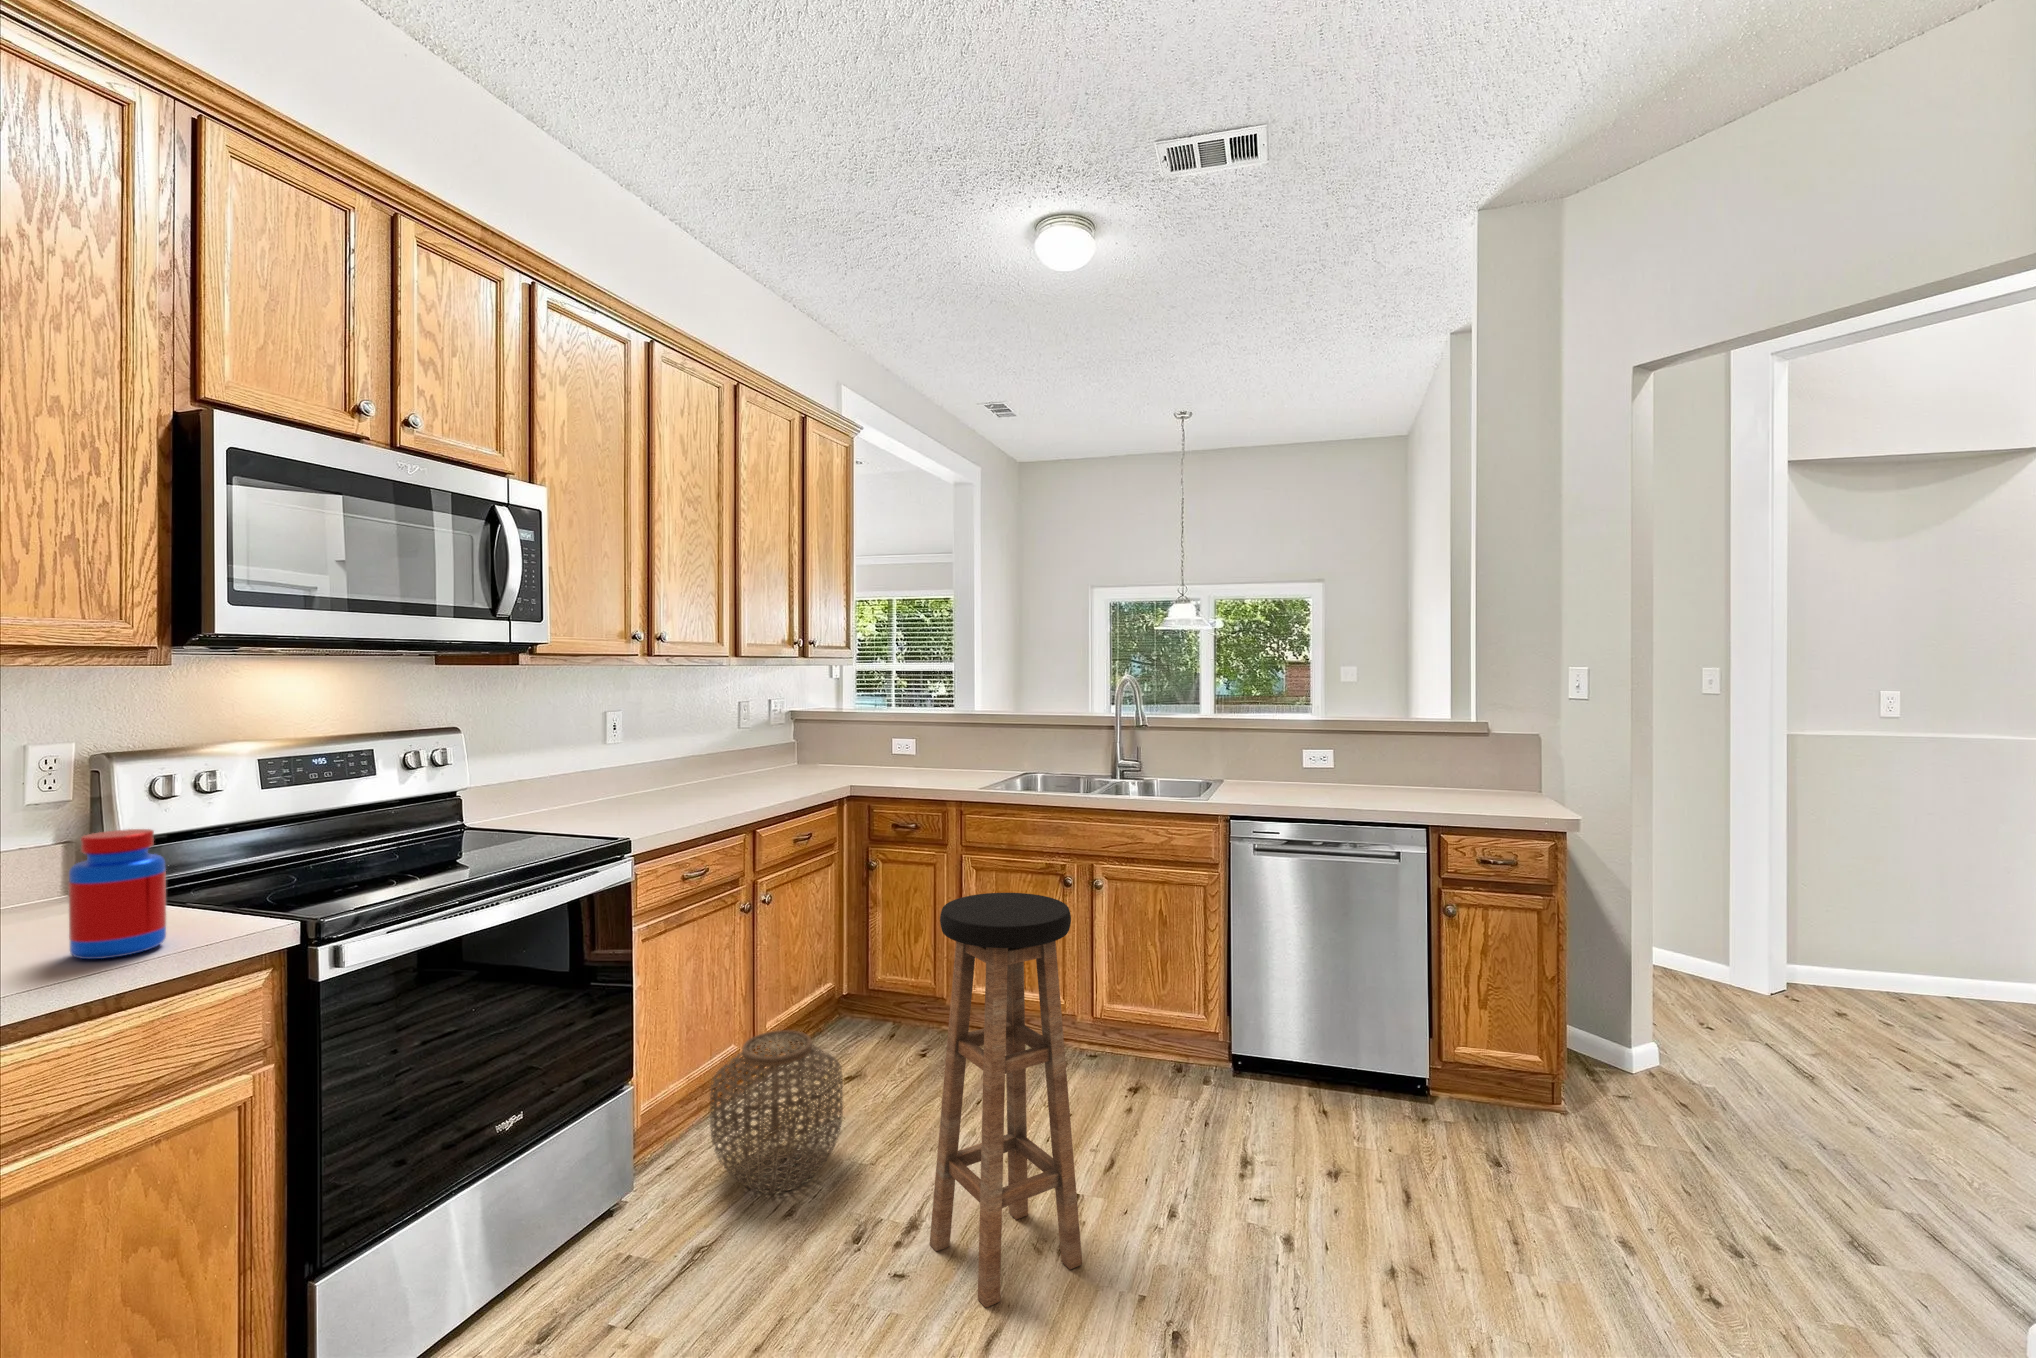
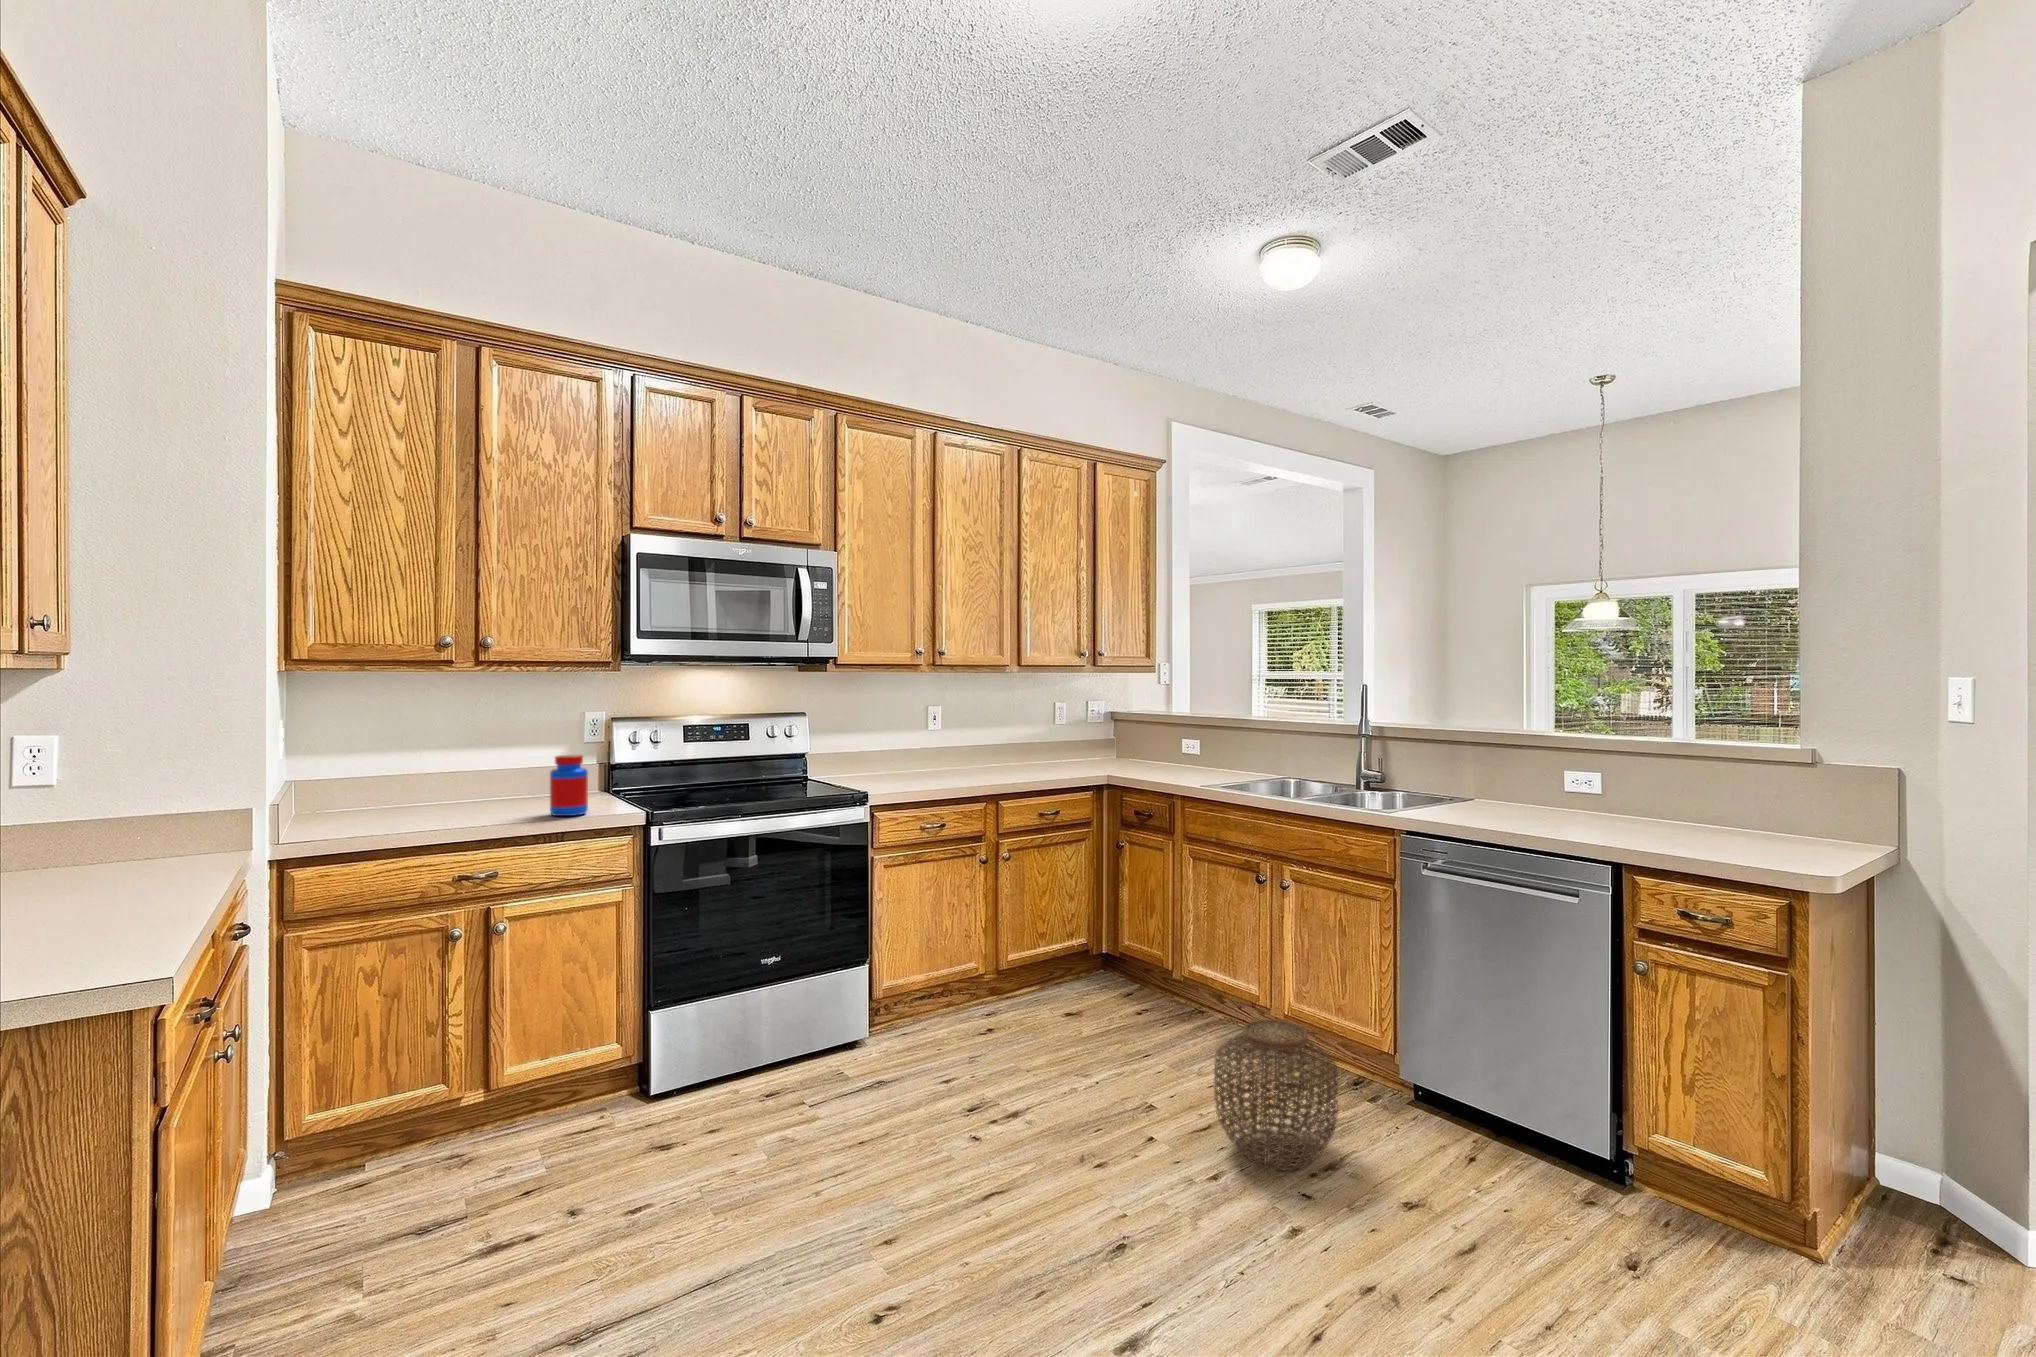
bar stool: present [930,893,1082,1307] -> none [1007,856,1111,1166]
woven basket: present [710,1030,843,1193] -> present [1214,1020,1338,1170]

